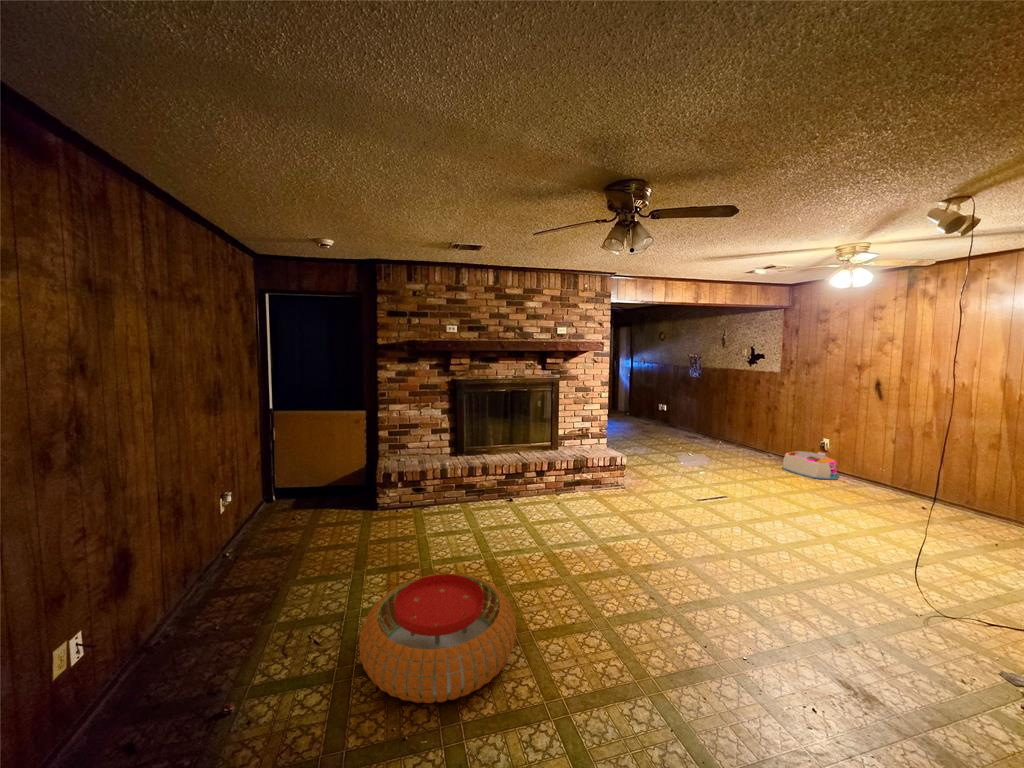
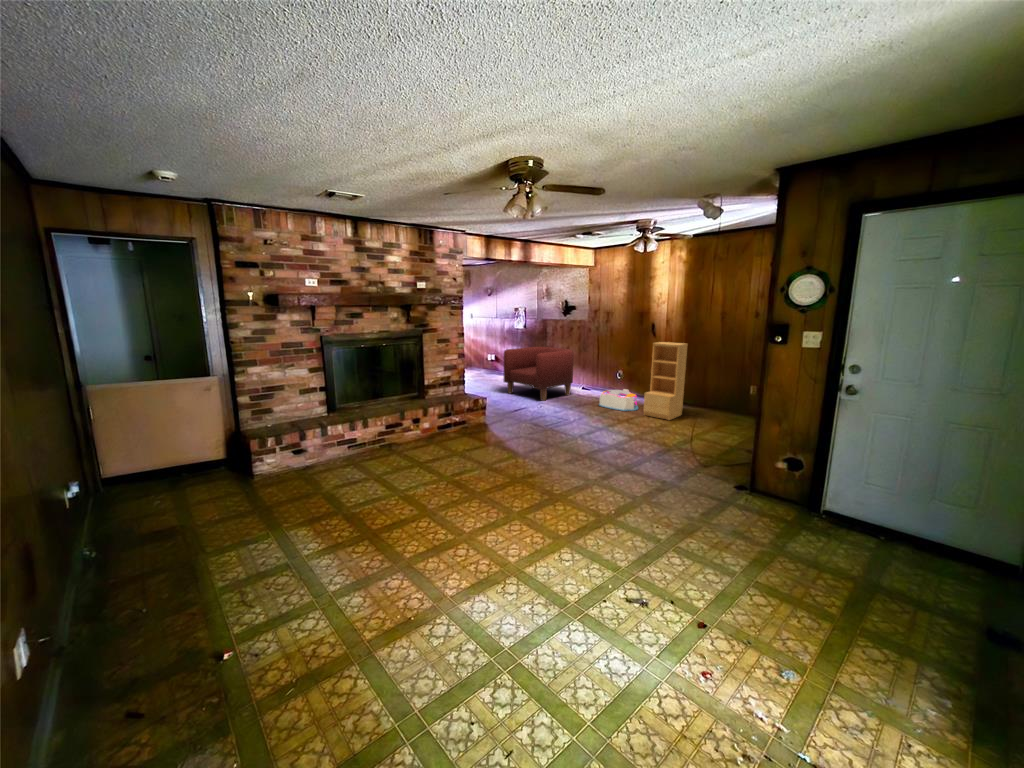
armchair: none [669,396,754,456] -> present [504,347,574,401]
bookshelf: none [842,397,913,498] -> present [644,342,688,420]
pouf: present [359,573,516,703] -> none [256,559,446,718]

